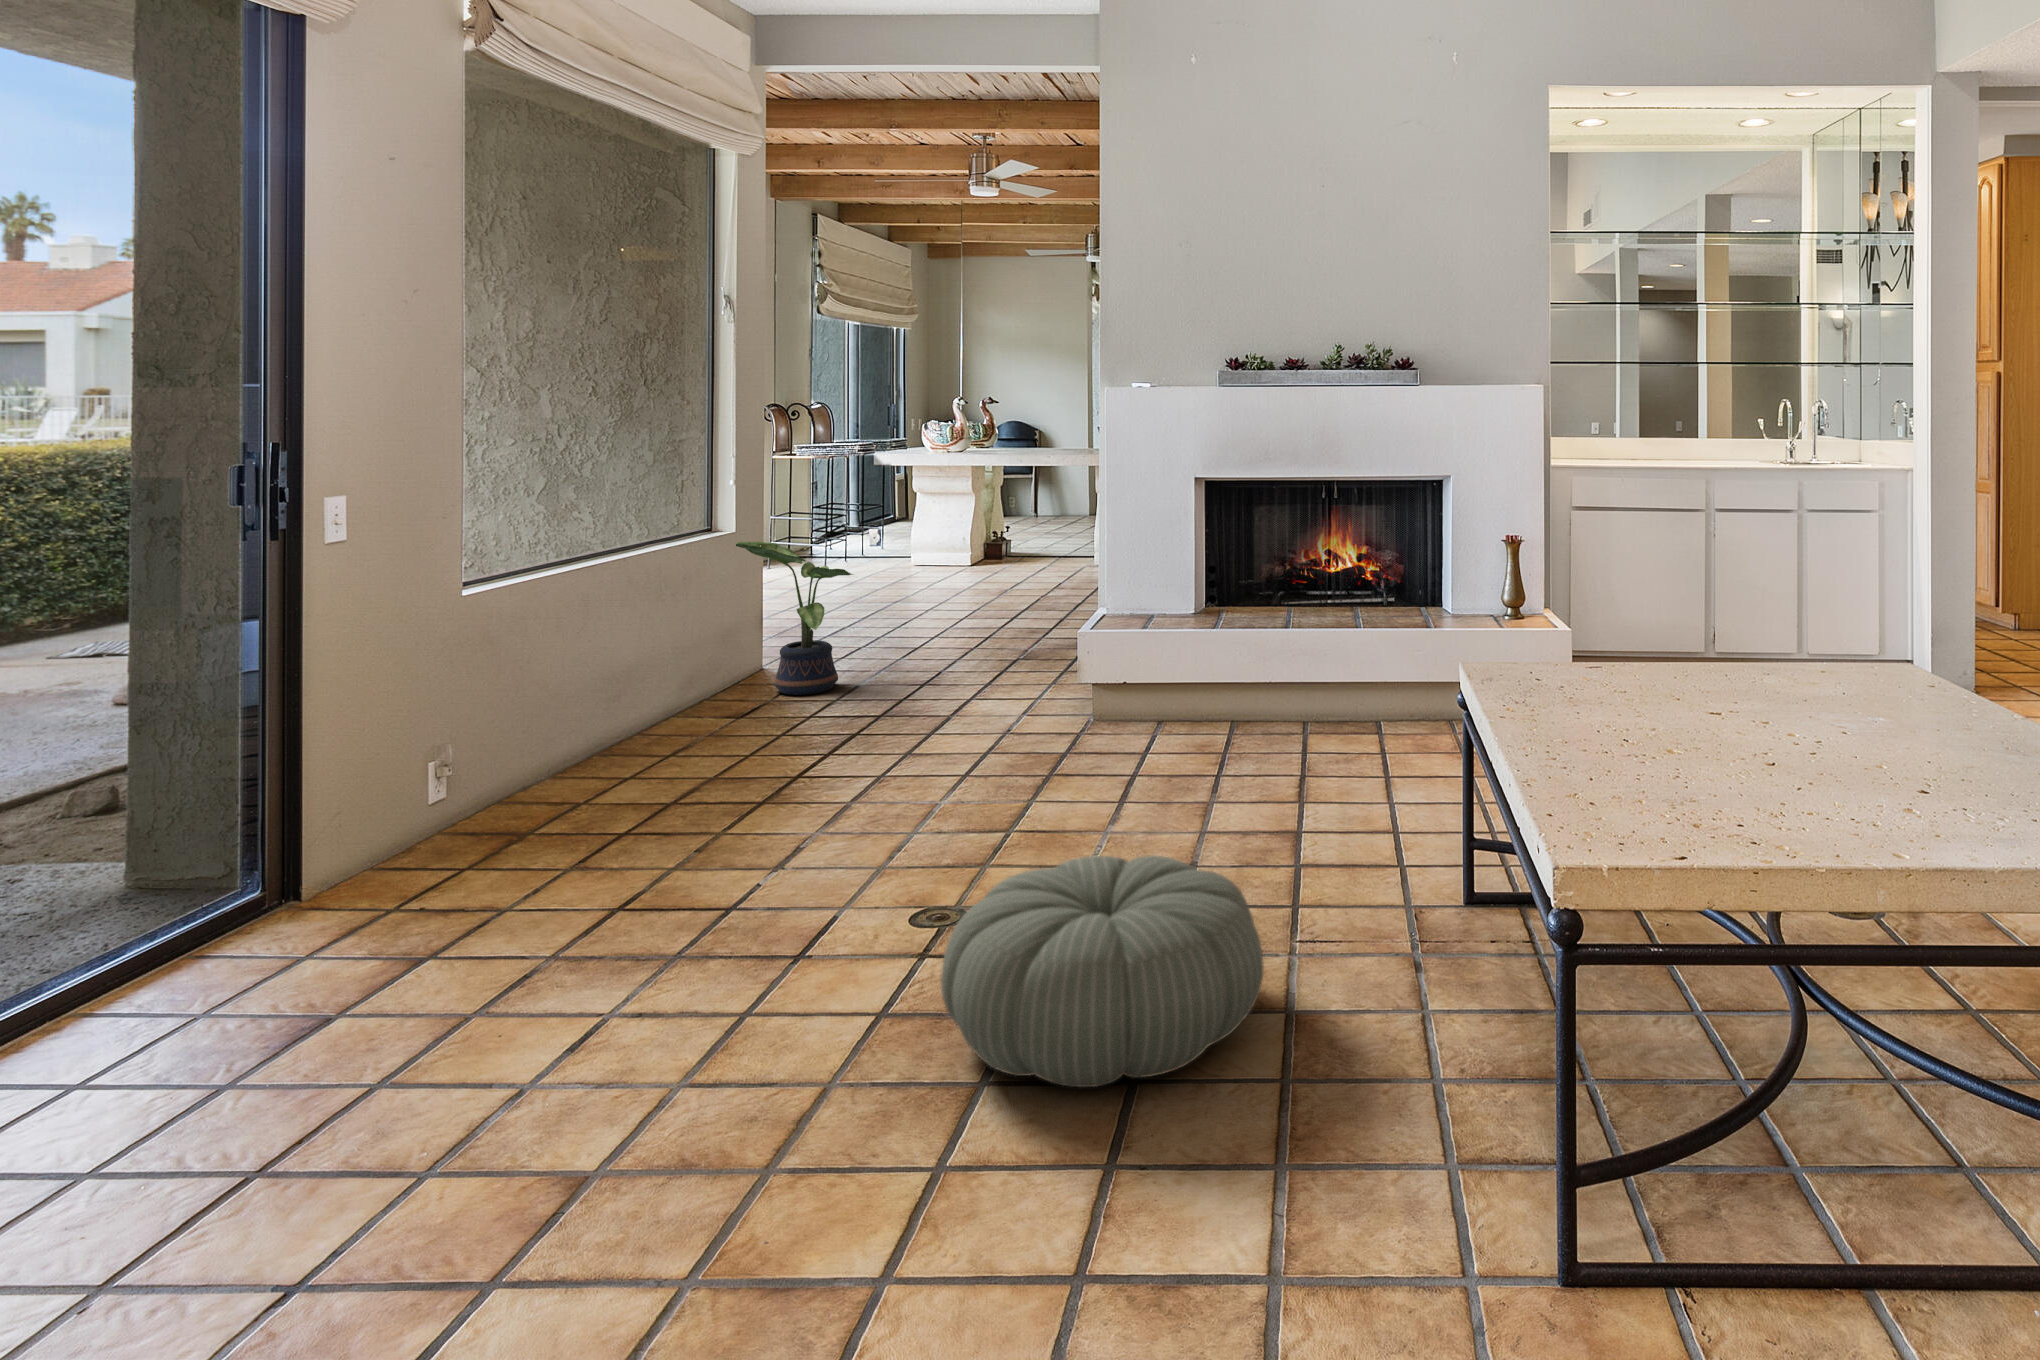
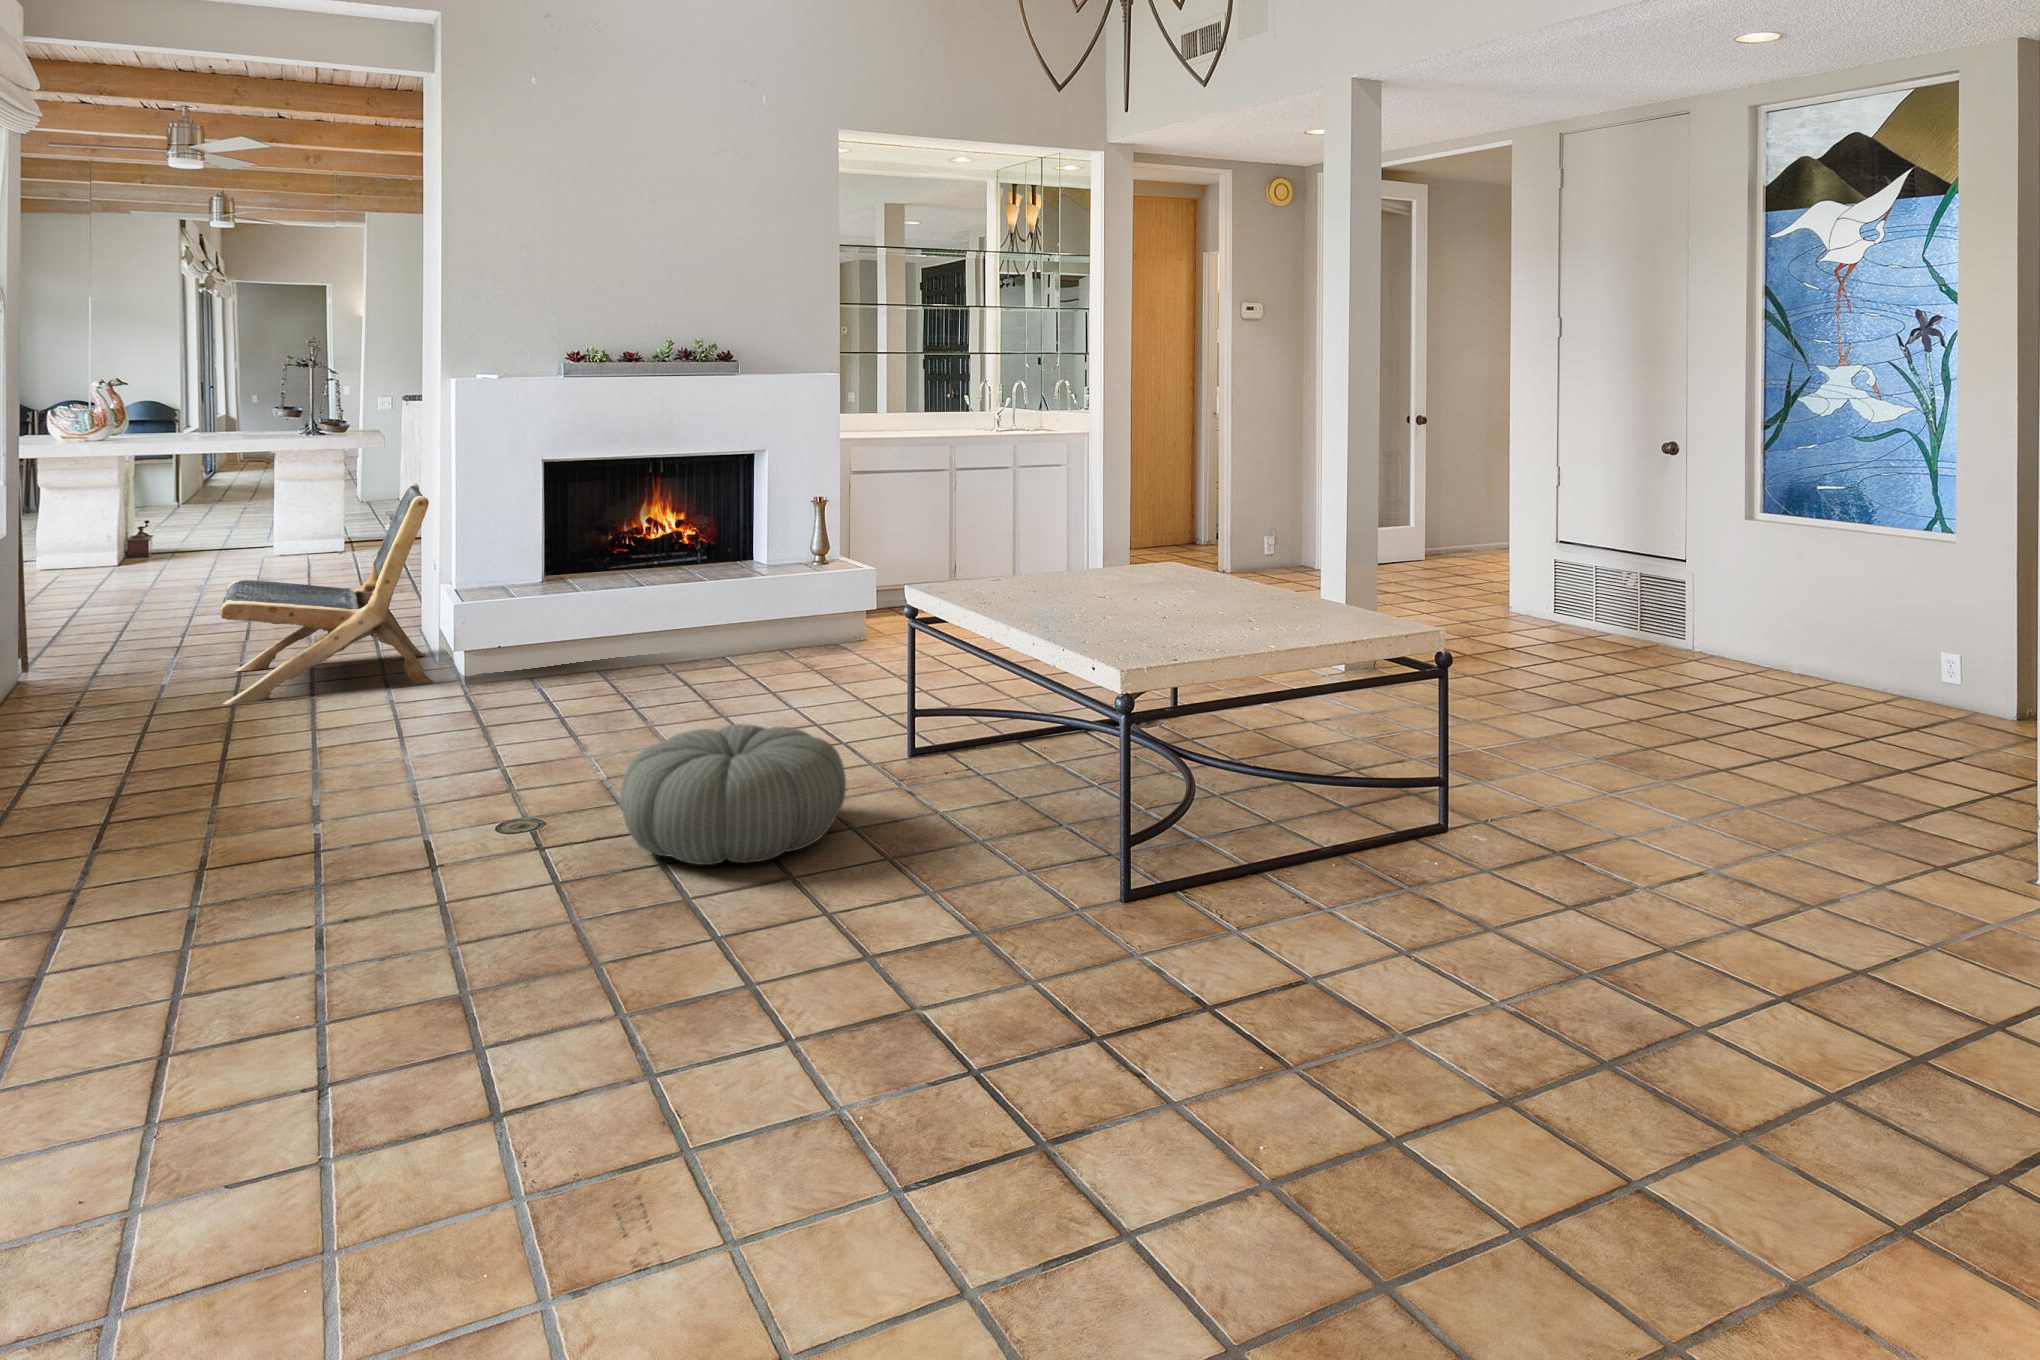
lounge chair: none [880,497,1109,715] -> present [221,483,433,704]
potted plant: present [736,542,853,695] -> none [12,546,160,701]

